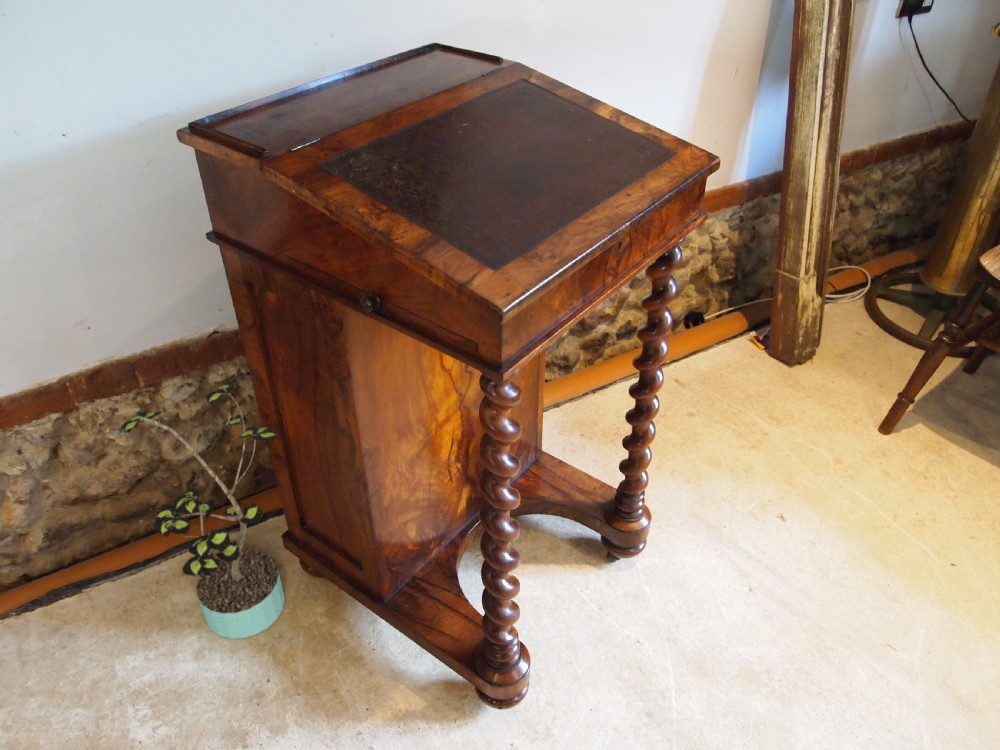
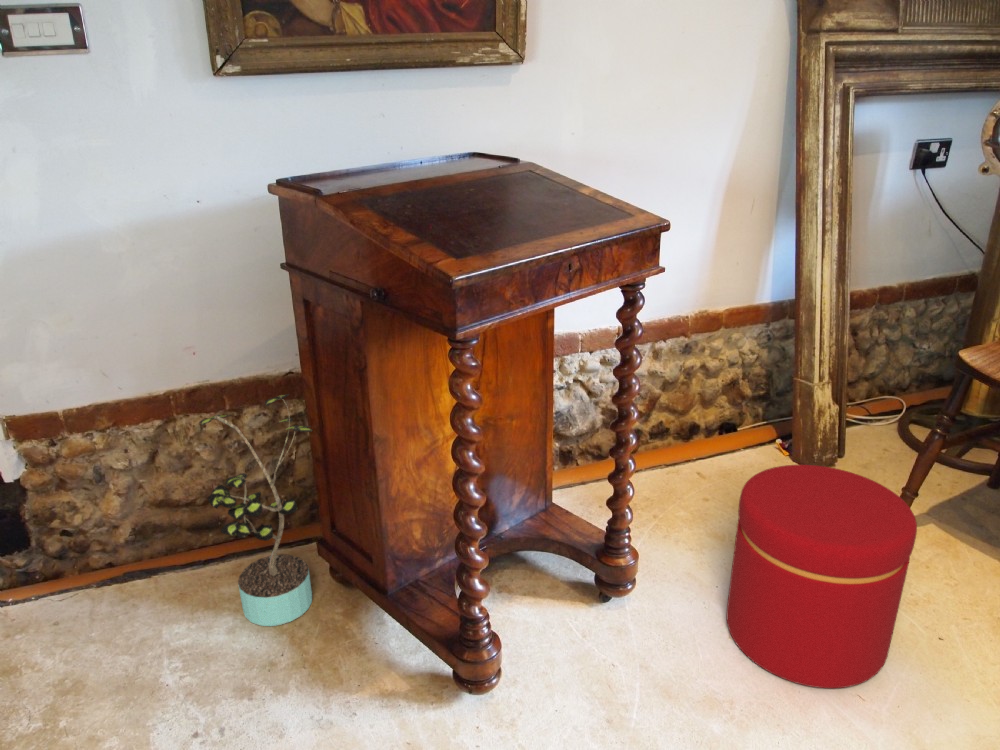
ottoman: none [737,402,953,636] -> present [727,465,917,688]

